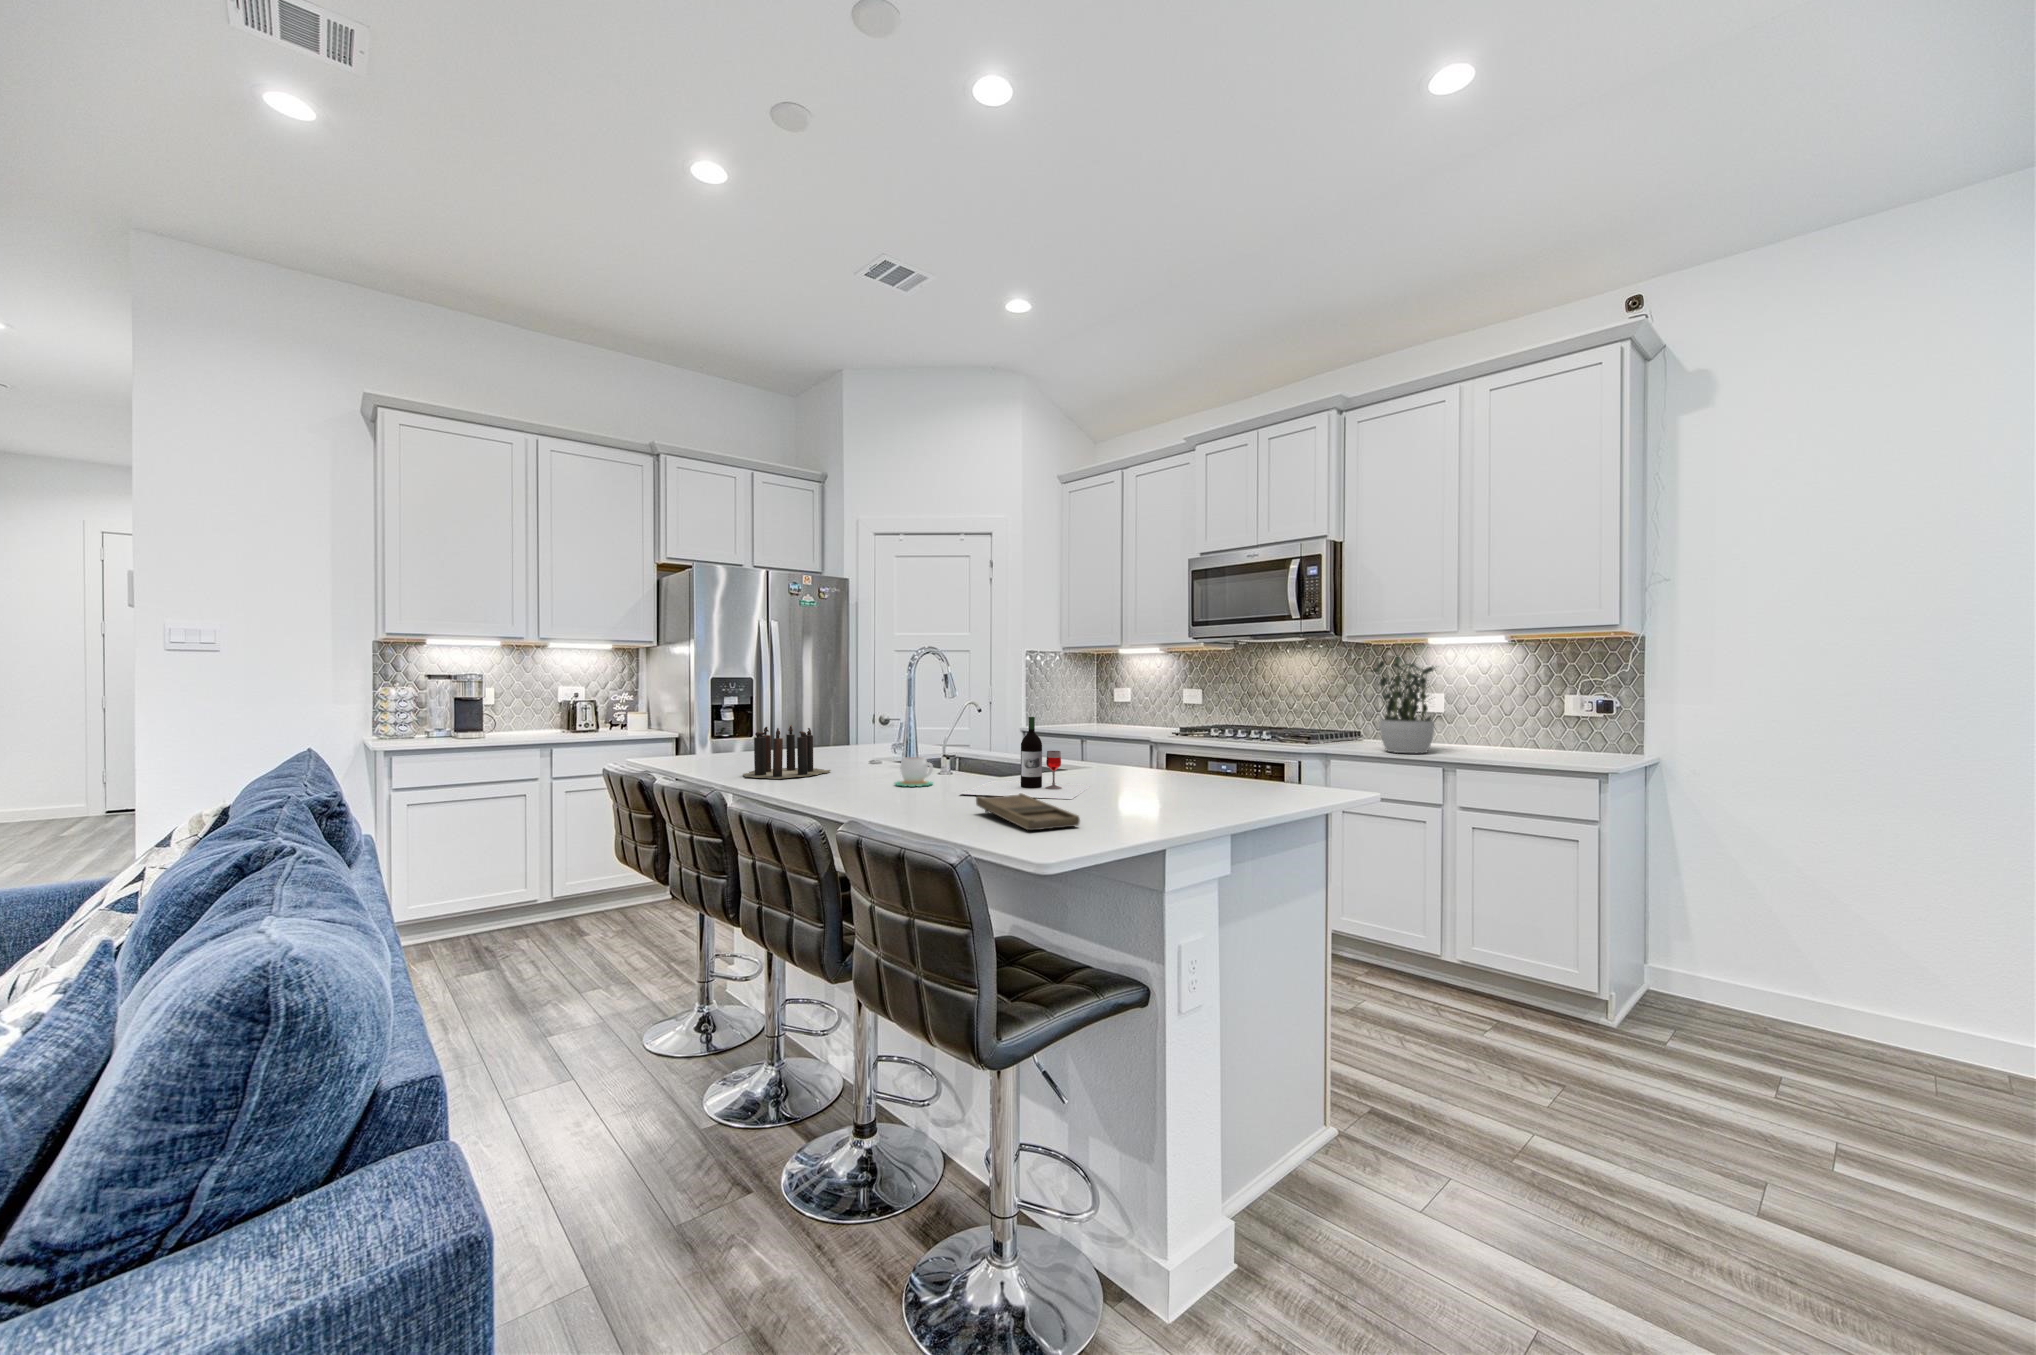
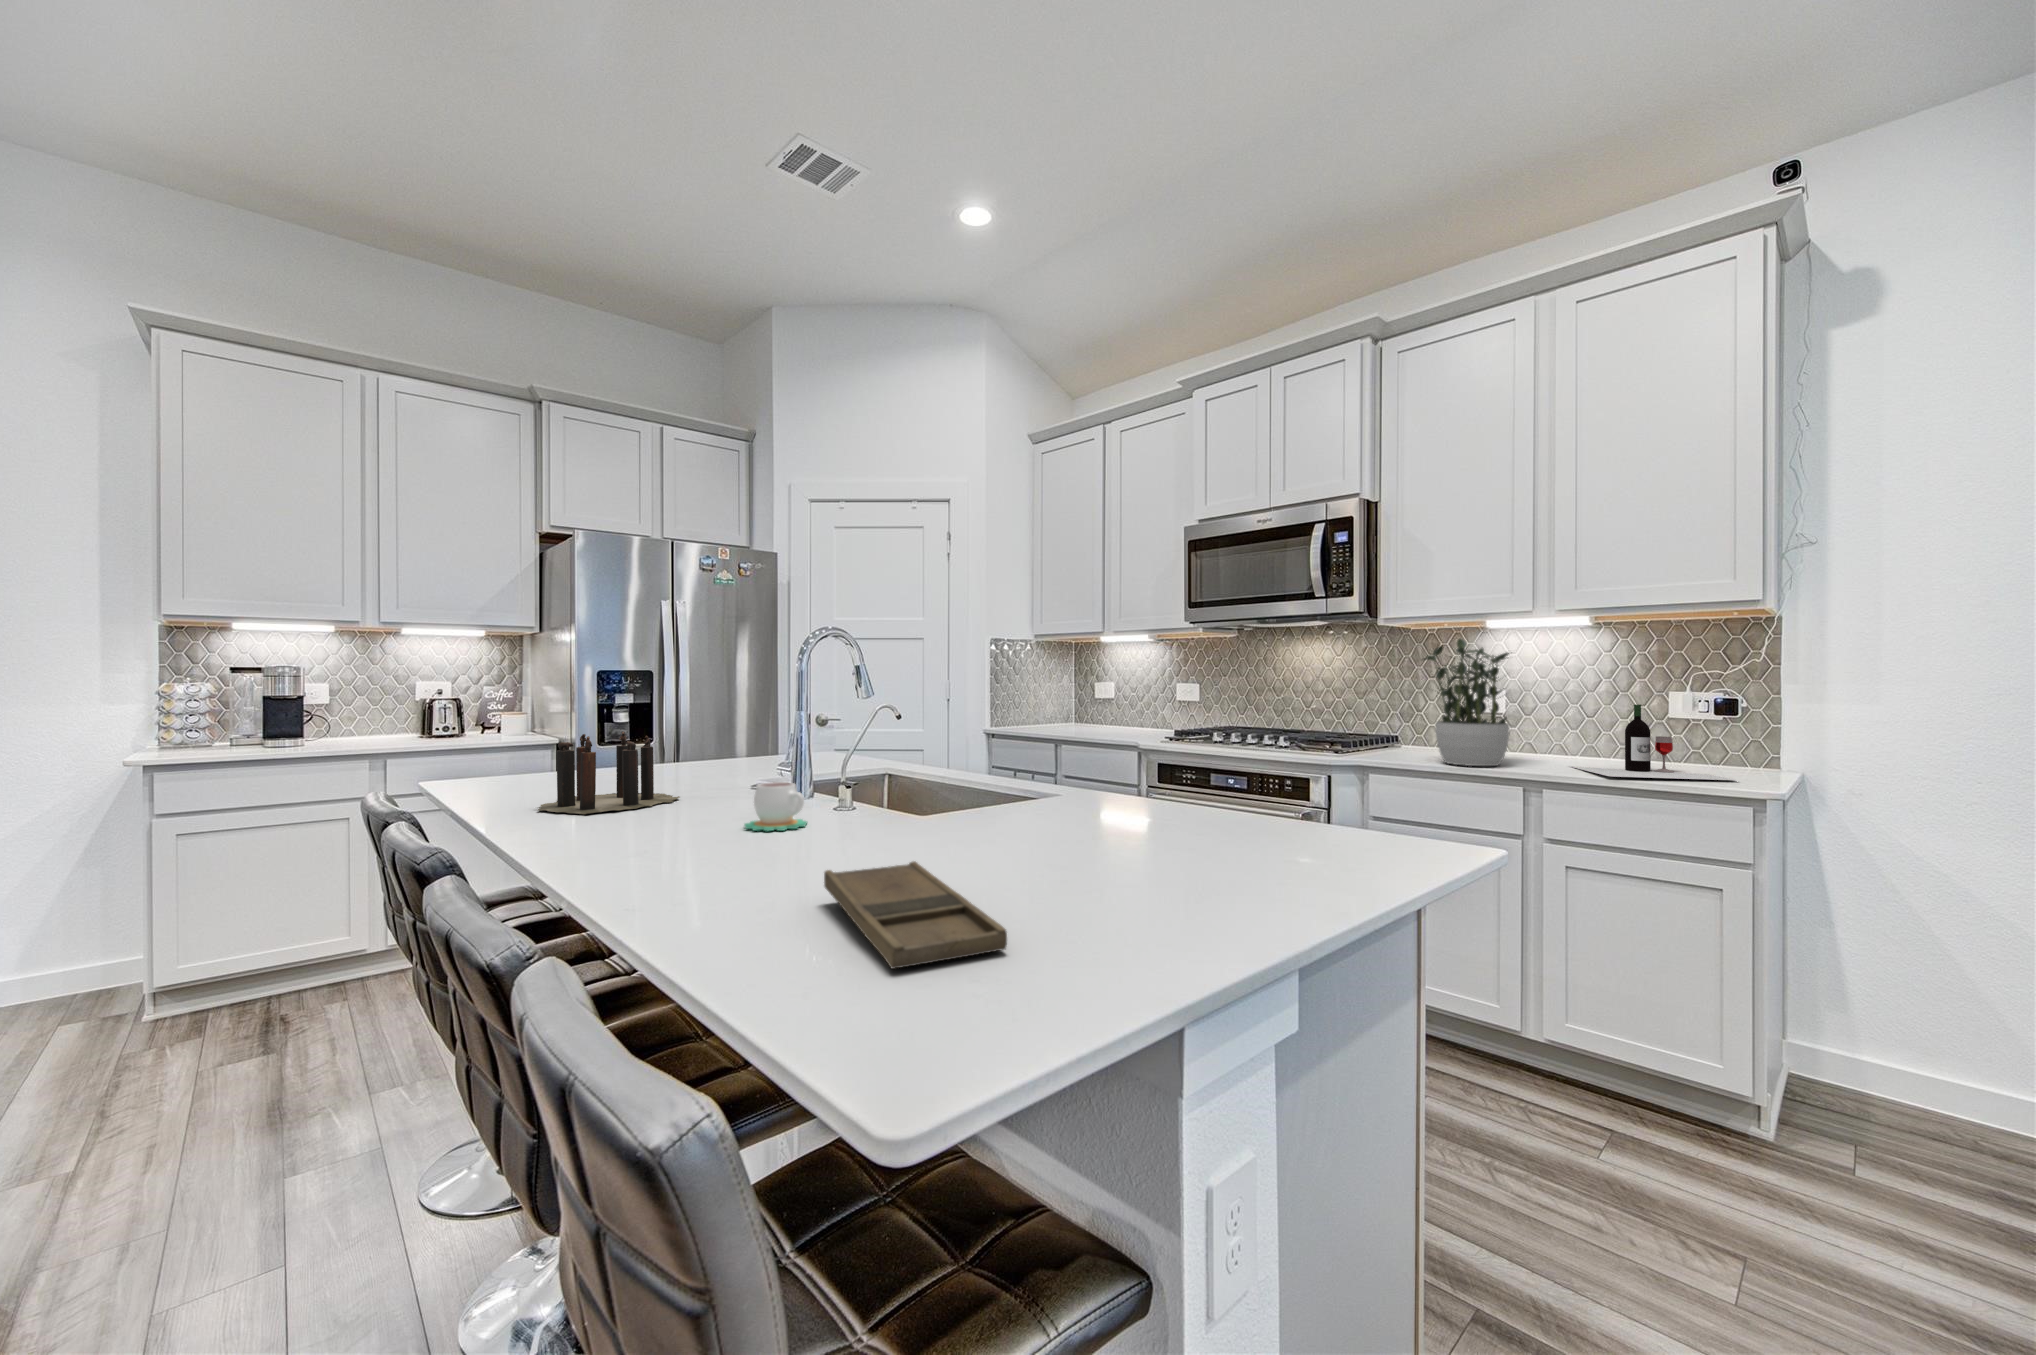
wine bottle: present [960,717,1090,799] -> present [1571,705,1736,780]

